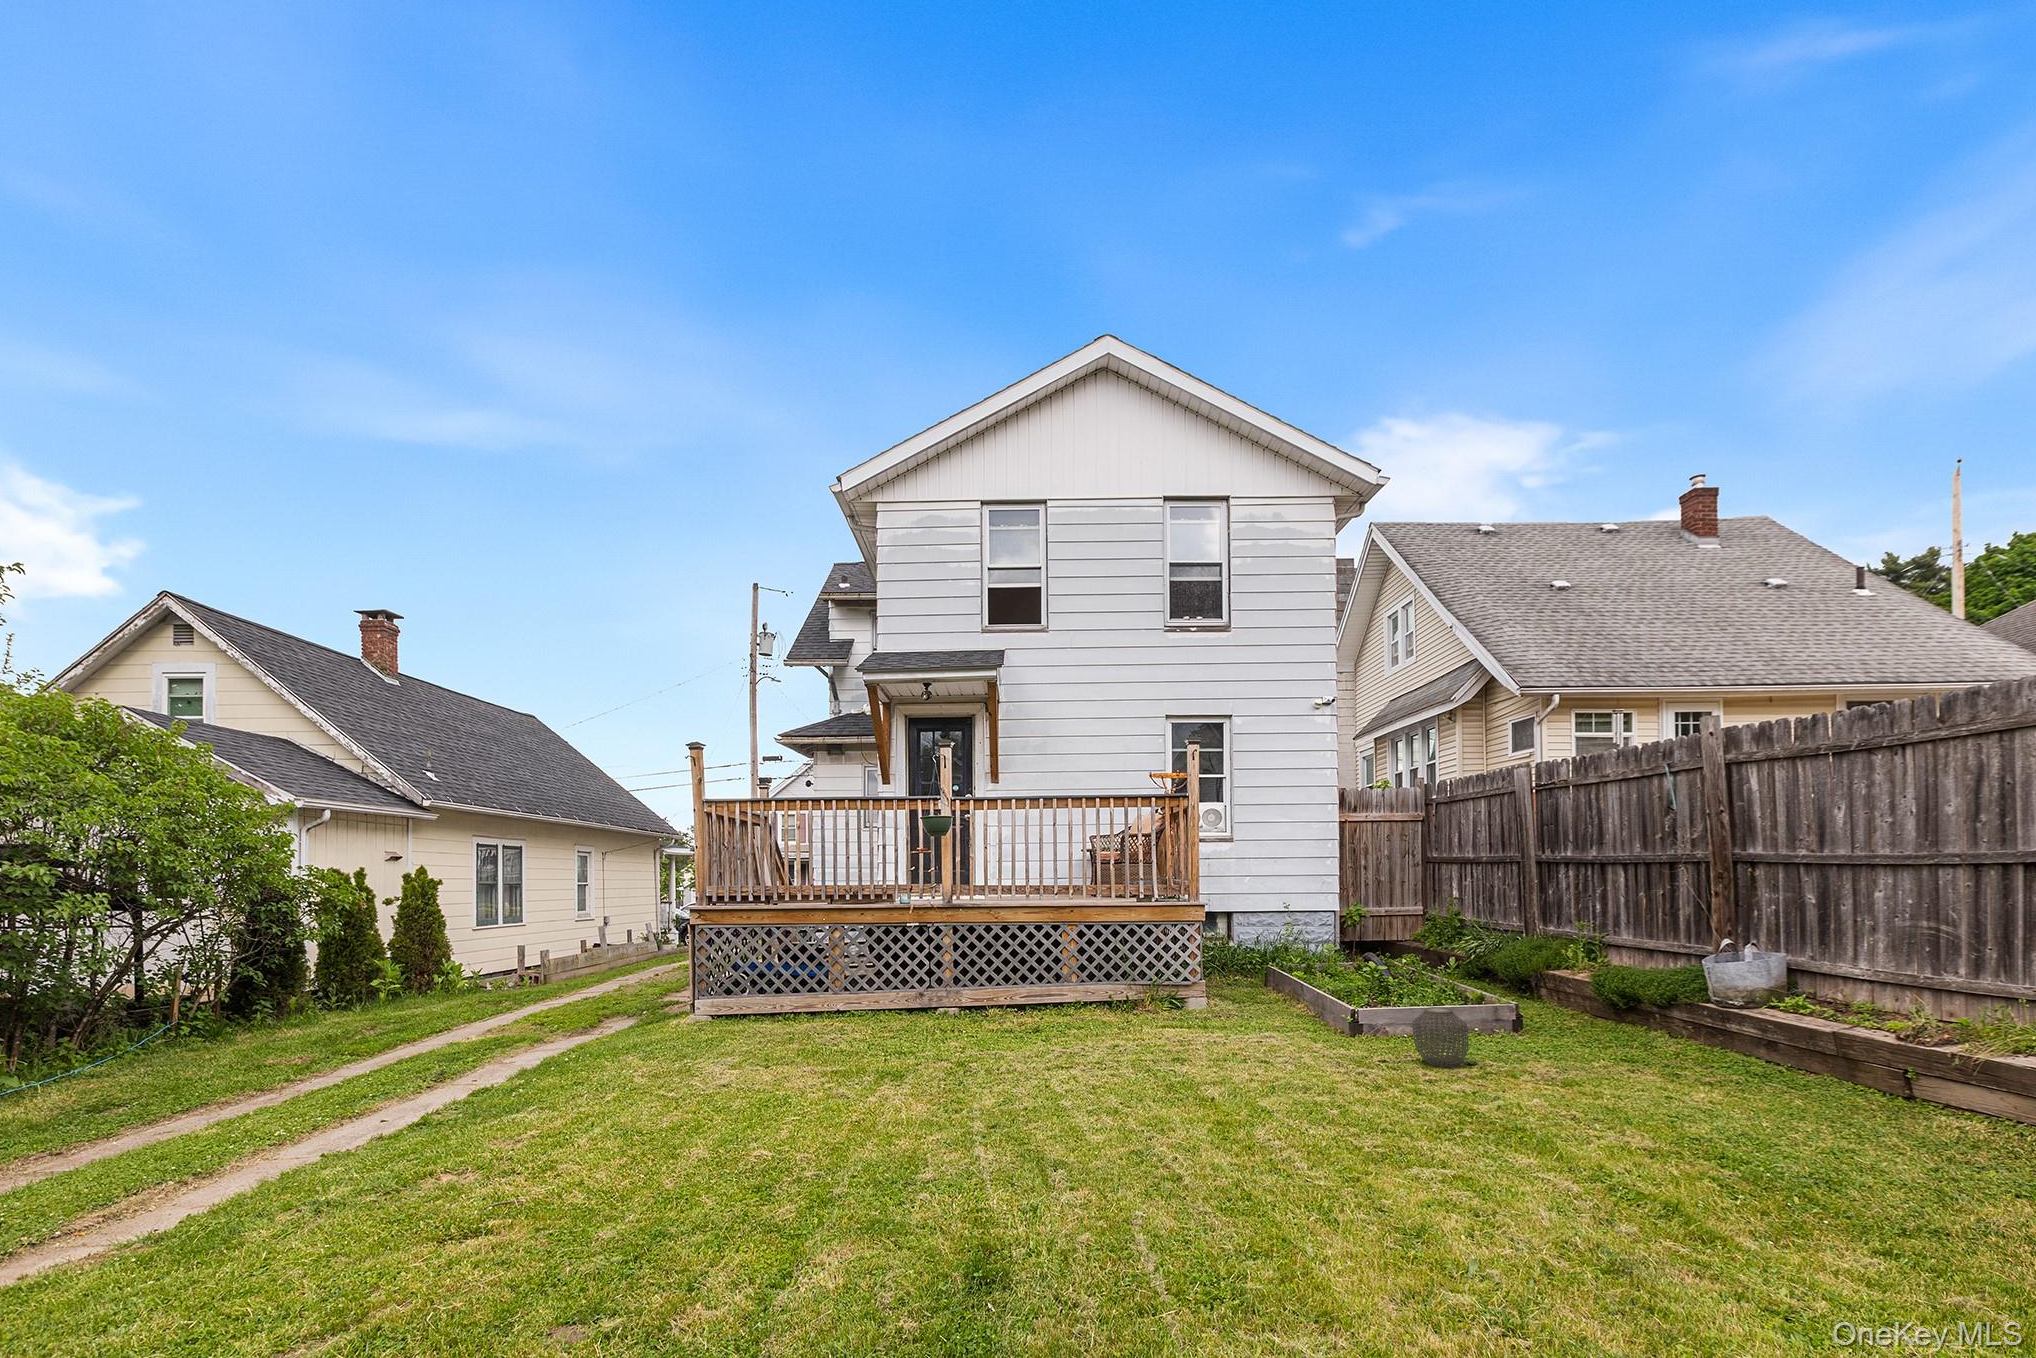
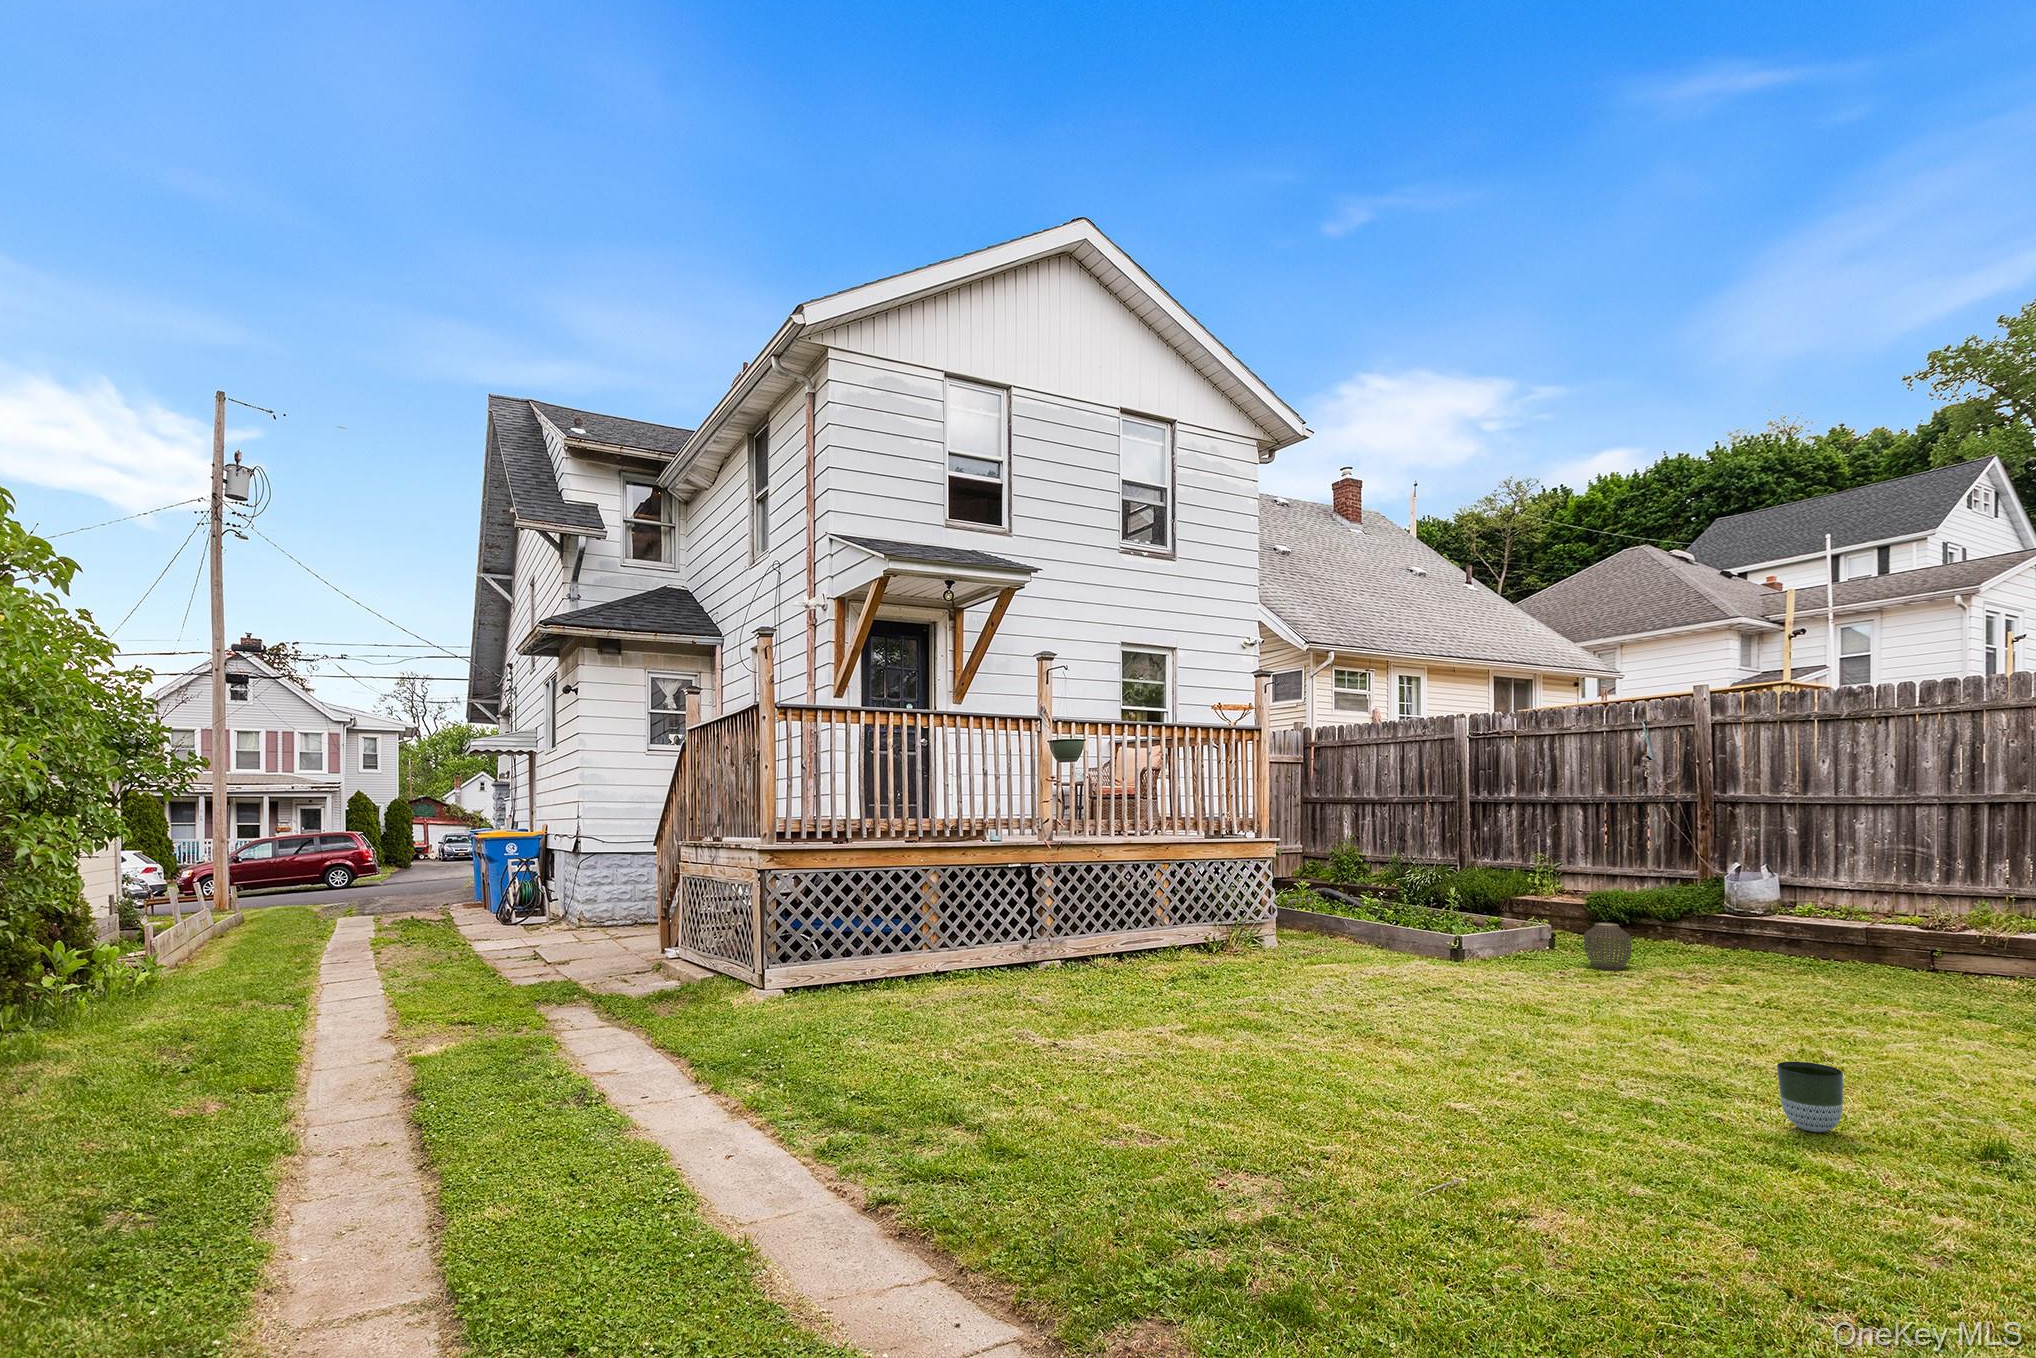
planter: none [937,1191,1006,1289] -> present [1777,1062,1843,1132]

